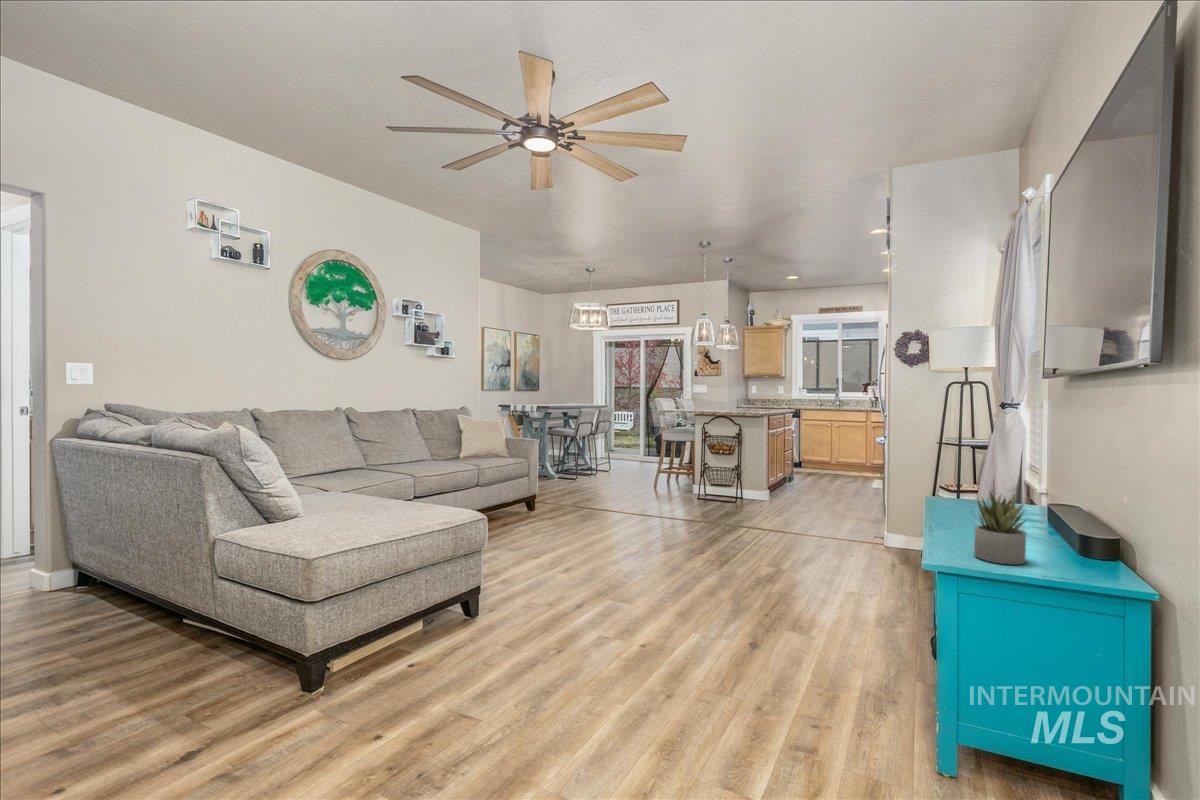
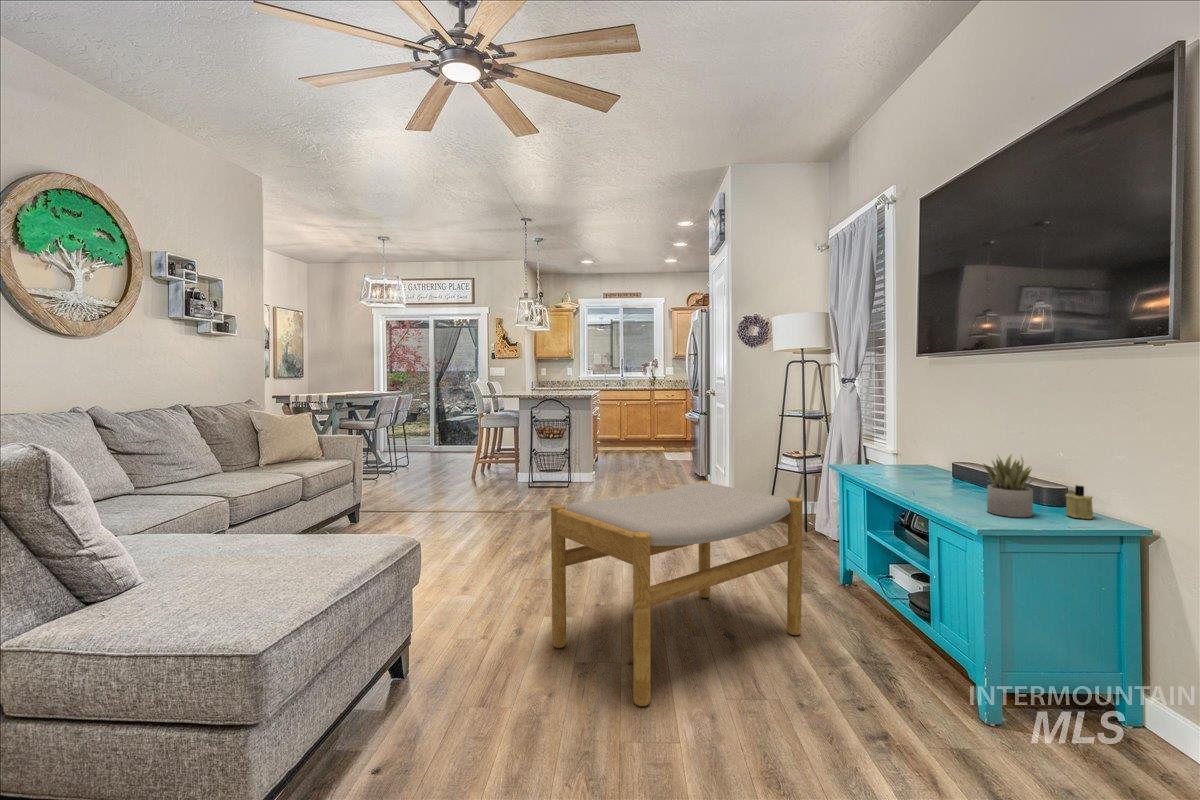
footstool: none [585,498,822,678] -> present [551,481,802,706]
candle: none [1068,535,1104,577] -> present [1066,485,1093,519]

